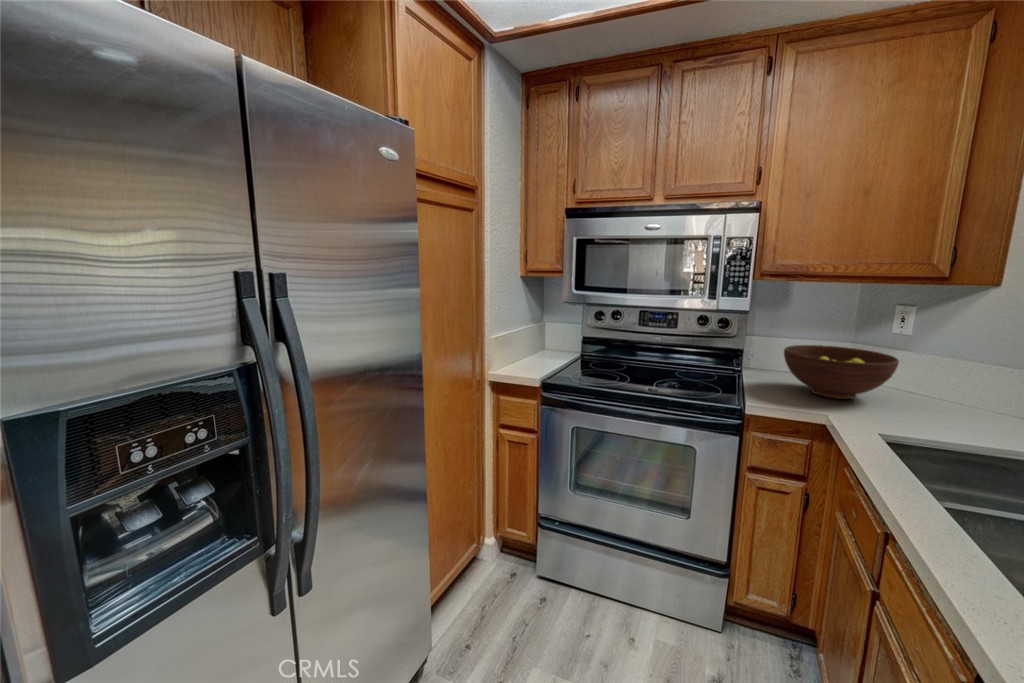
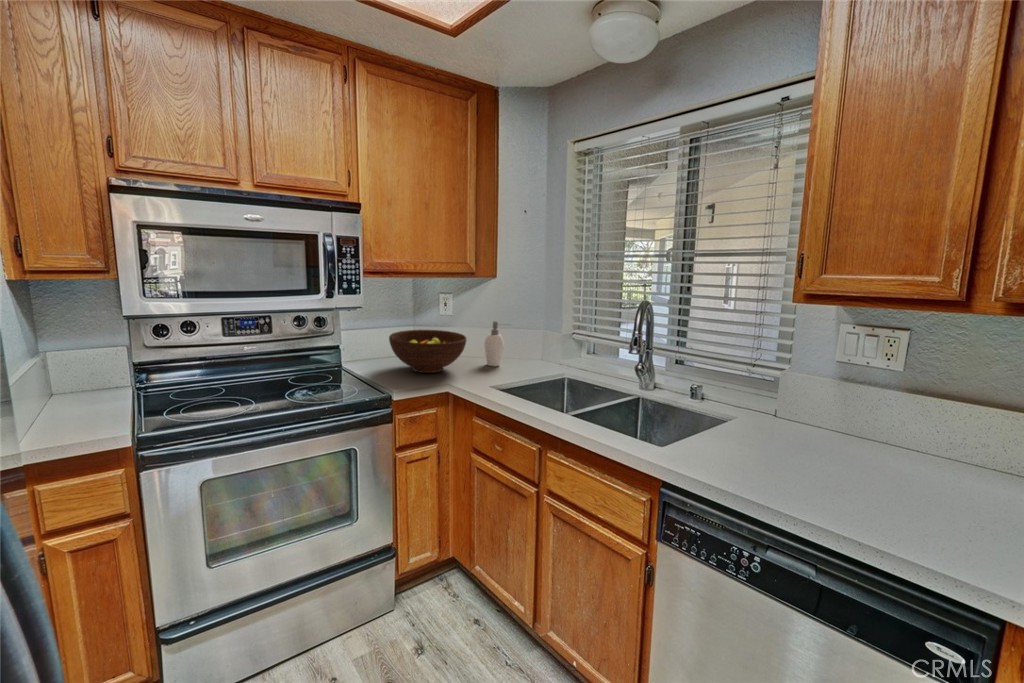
soap dispenser: none [944,349,1005,417] -> present [485,321,504,366]

